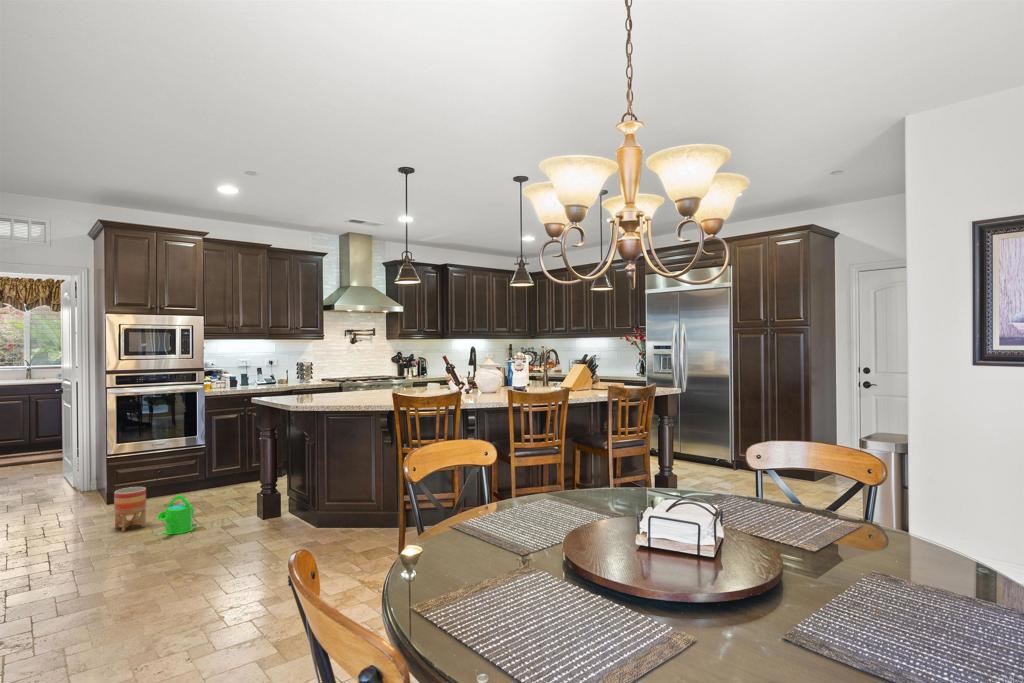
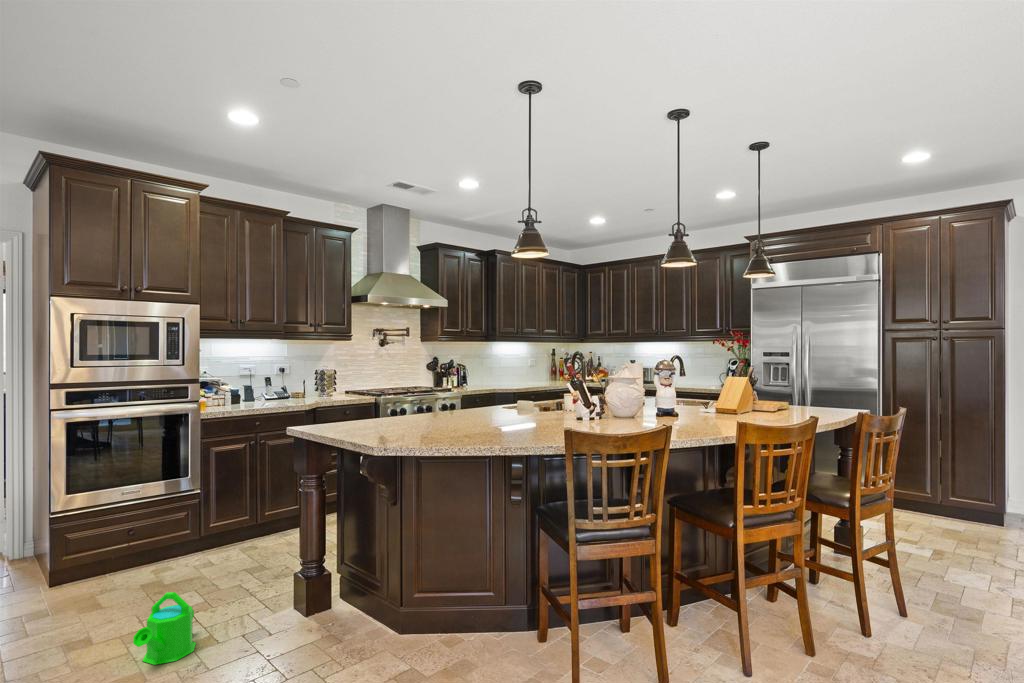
planter: present [114,487,146,532] -> none [56,575,113,660]

